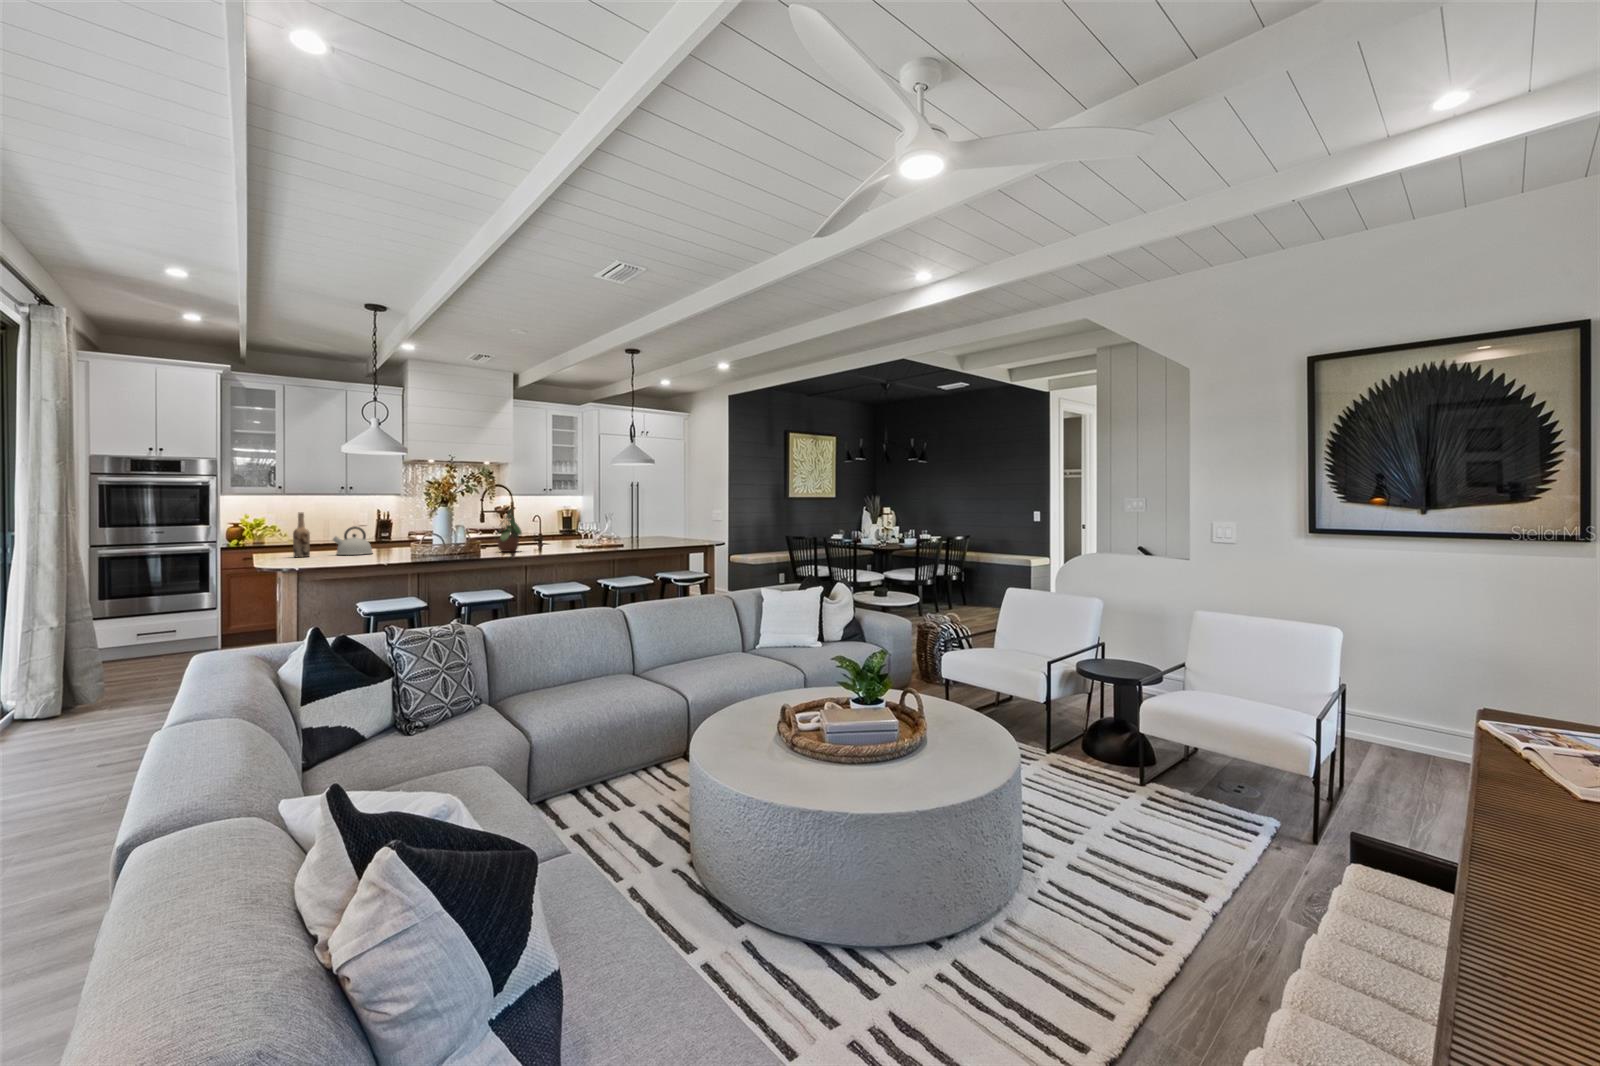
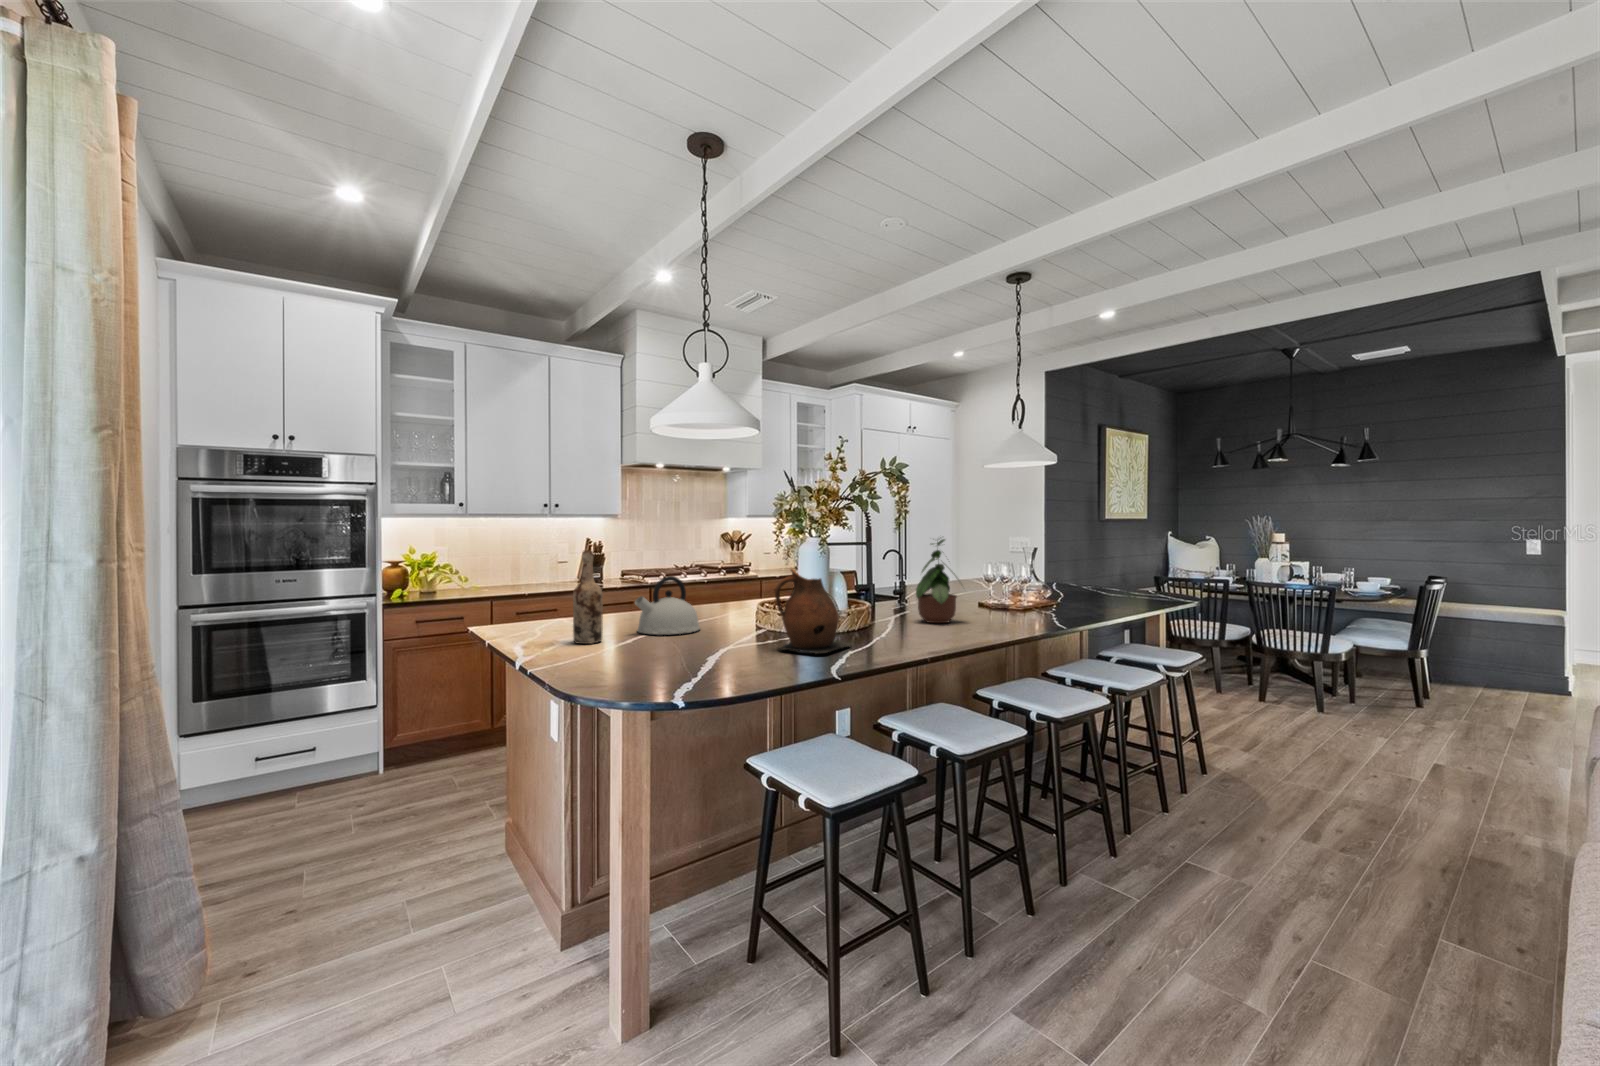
ceramic pitcher: none [384,521,425,559] -> present [775,569,850,654]

